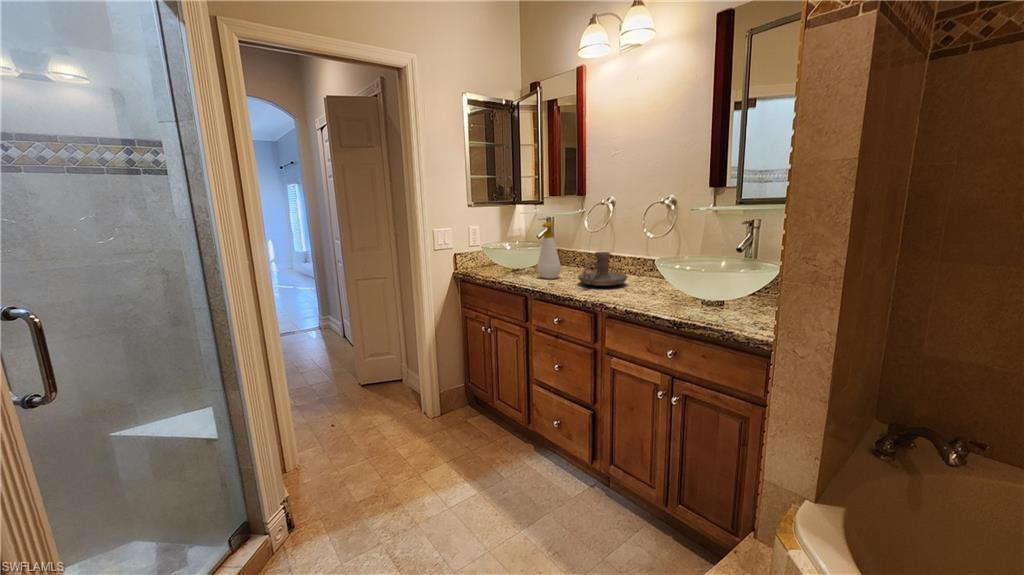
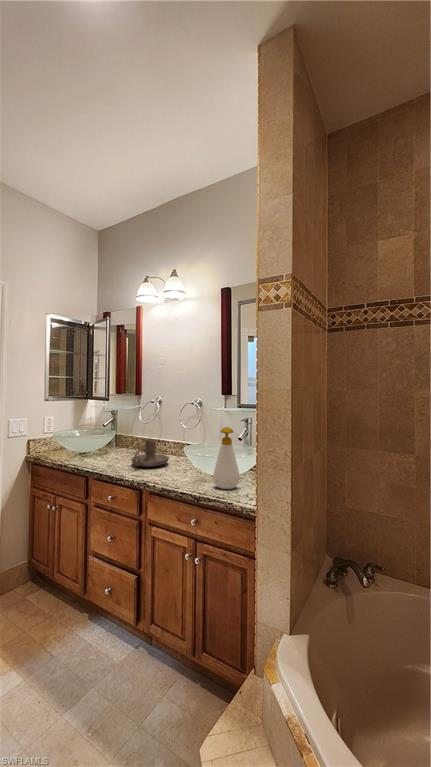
soap bottle: present [537,222,561,279] -> present [213,427,240,489]

